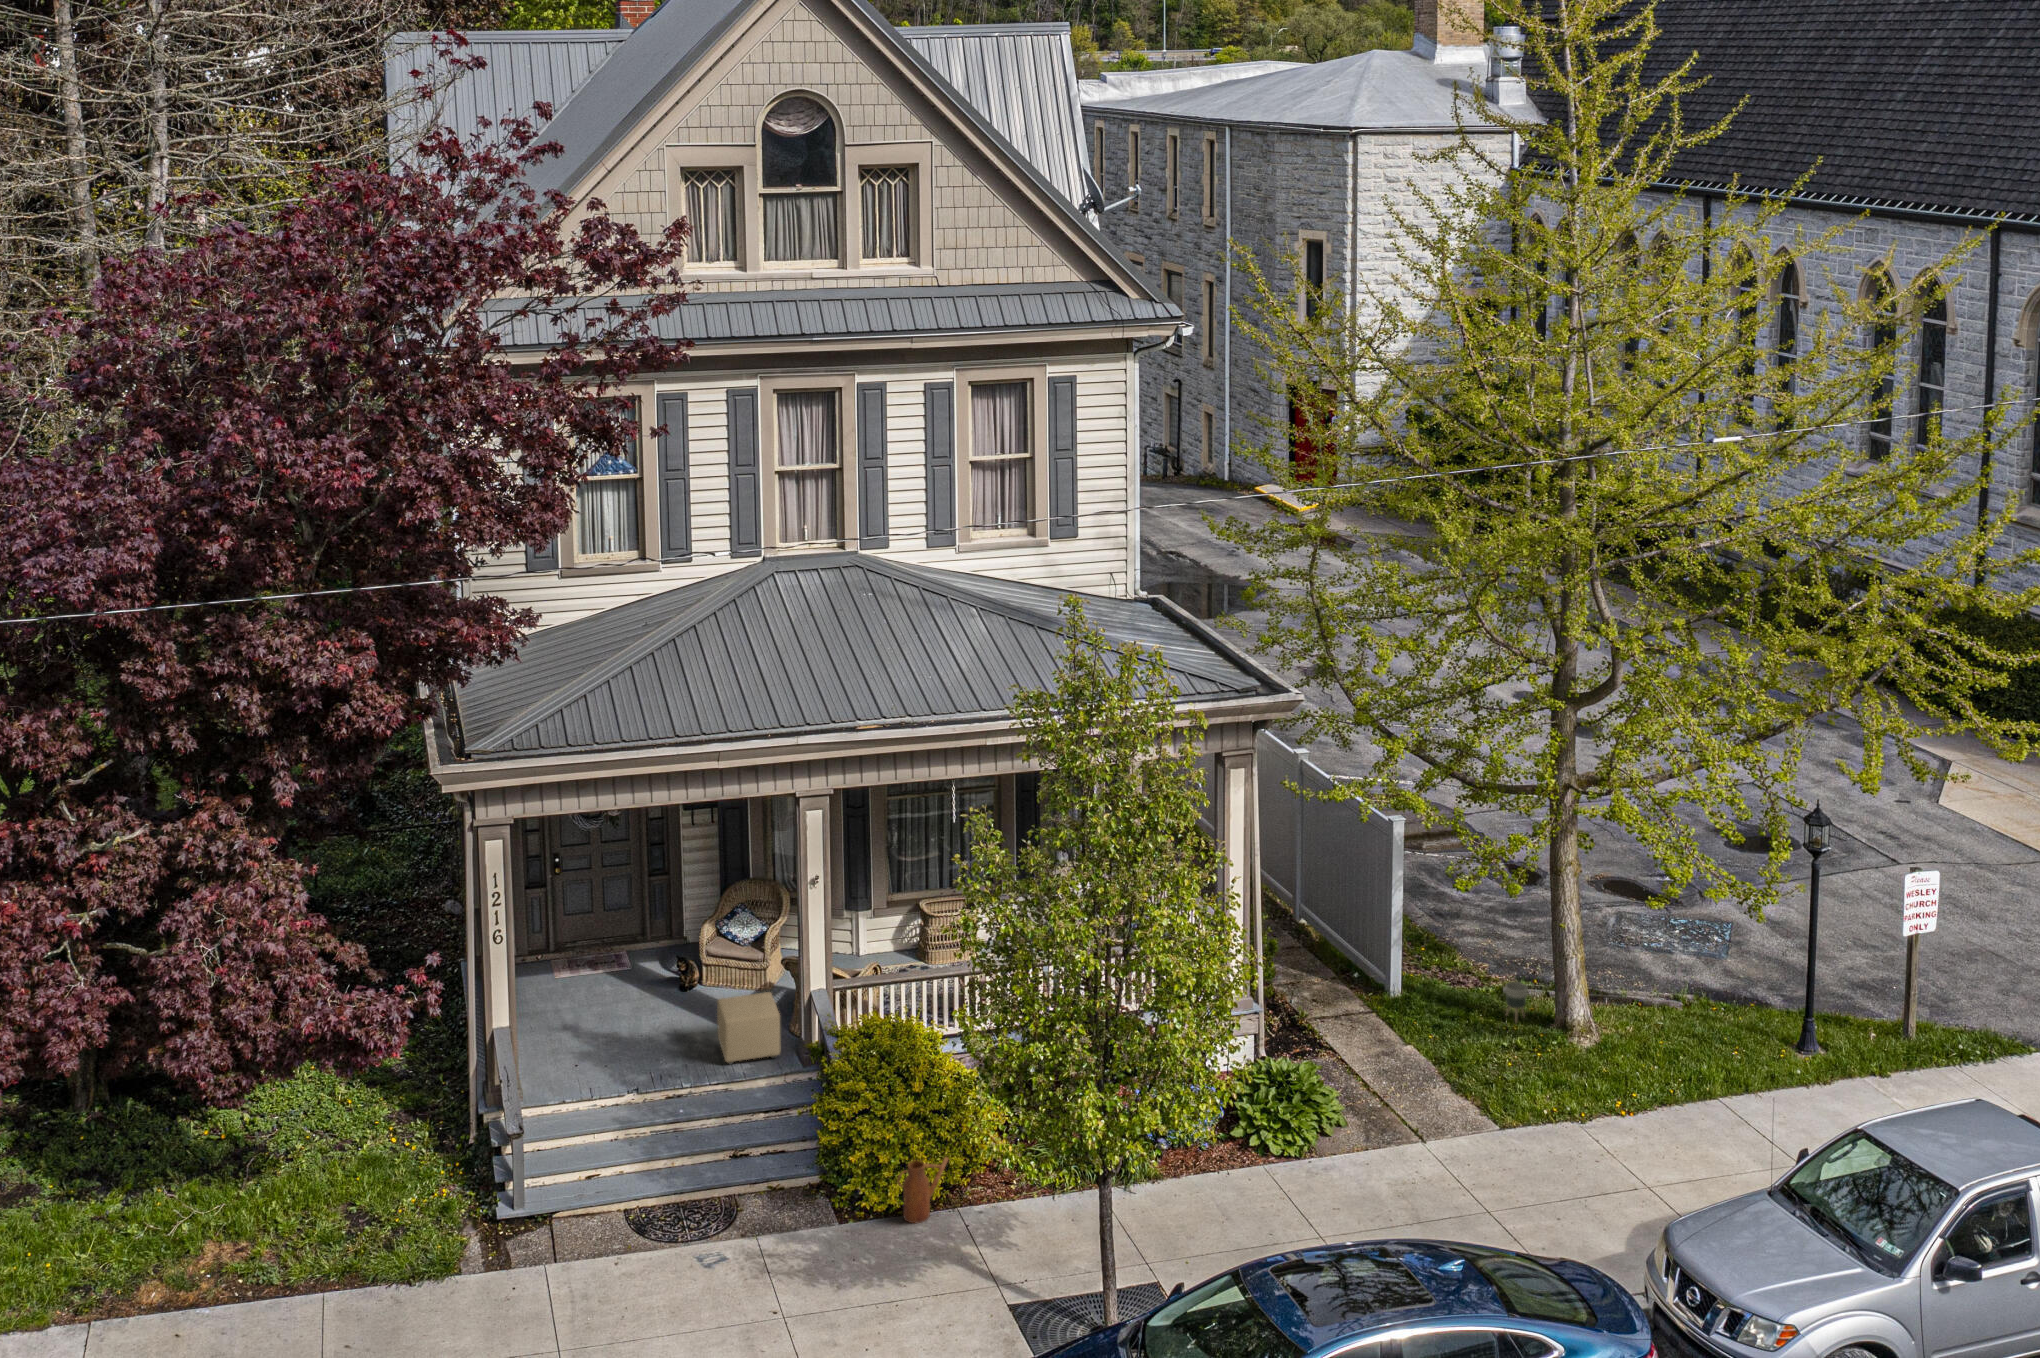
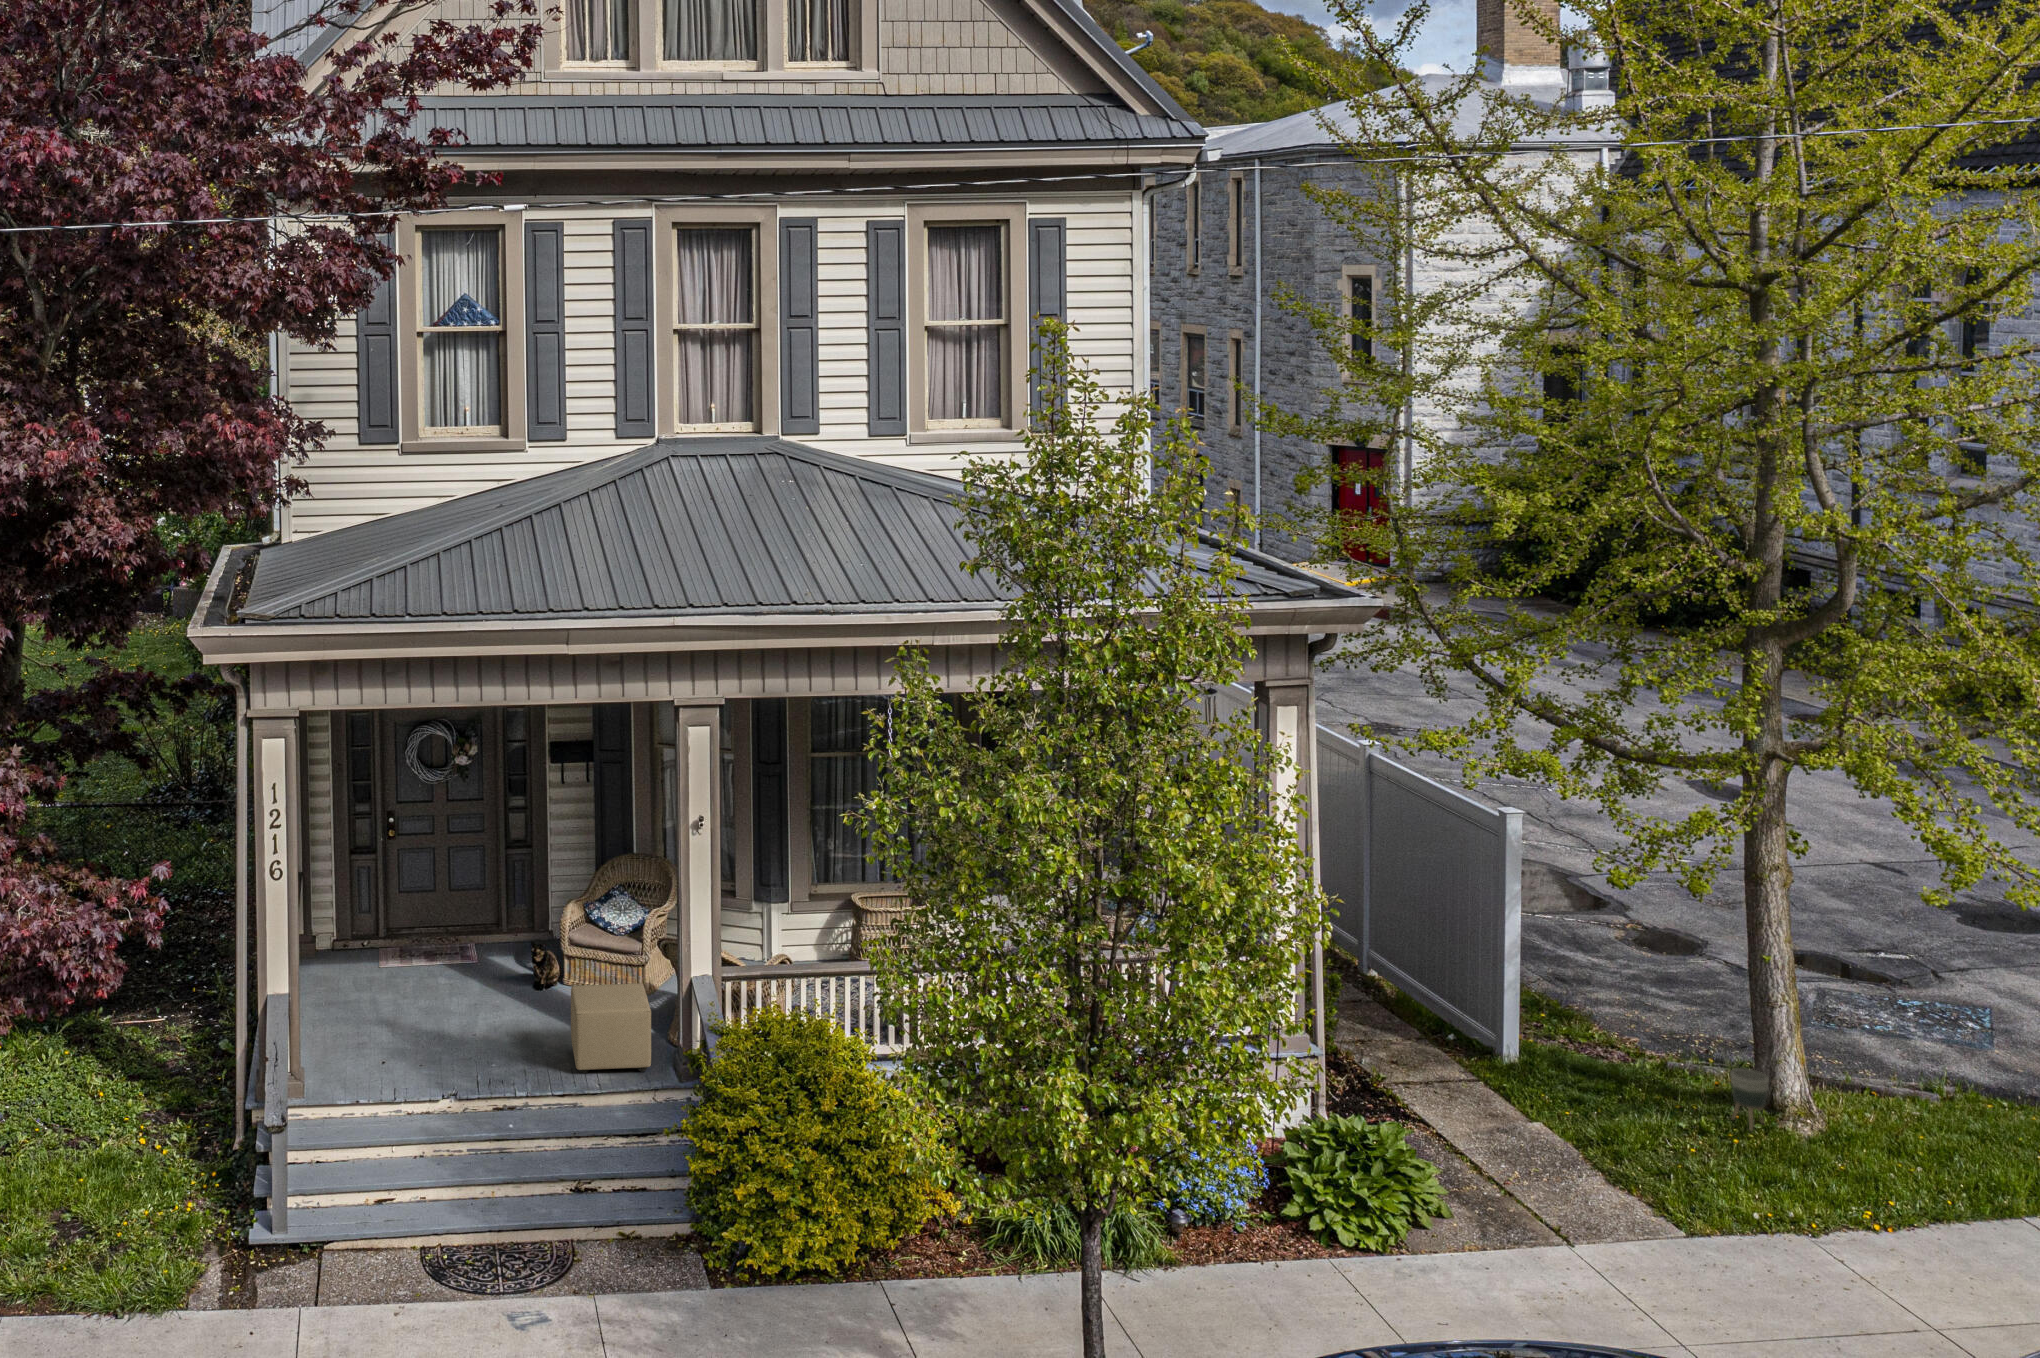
watering can: present [897,1157,949,1223] -> none [797,1217,875,1313]

